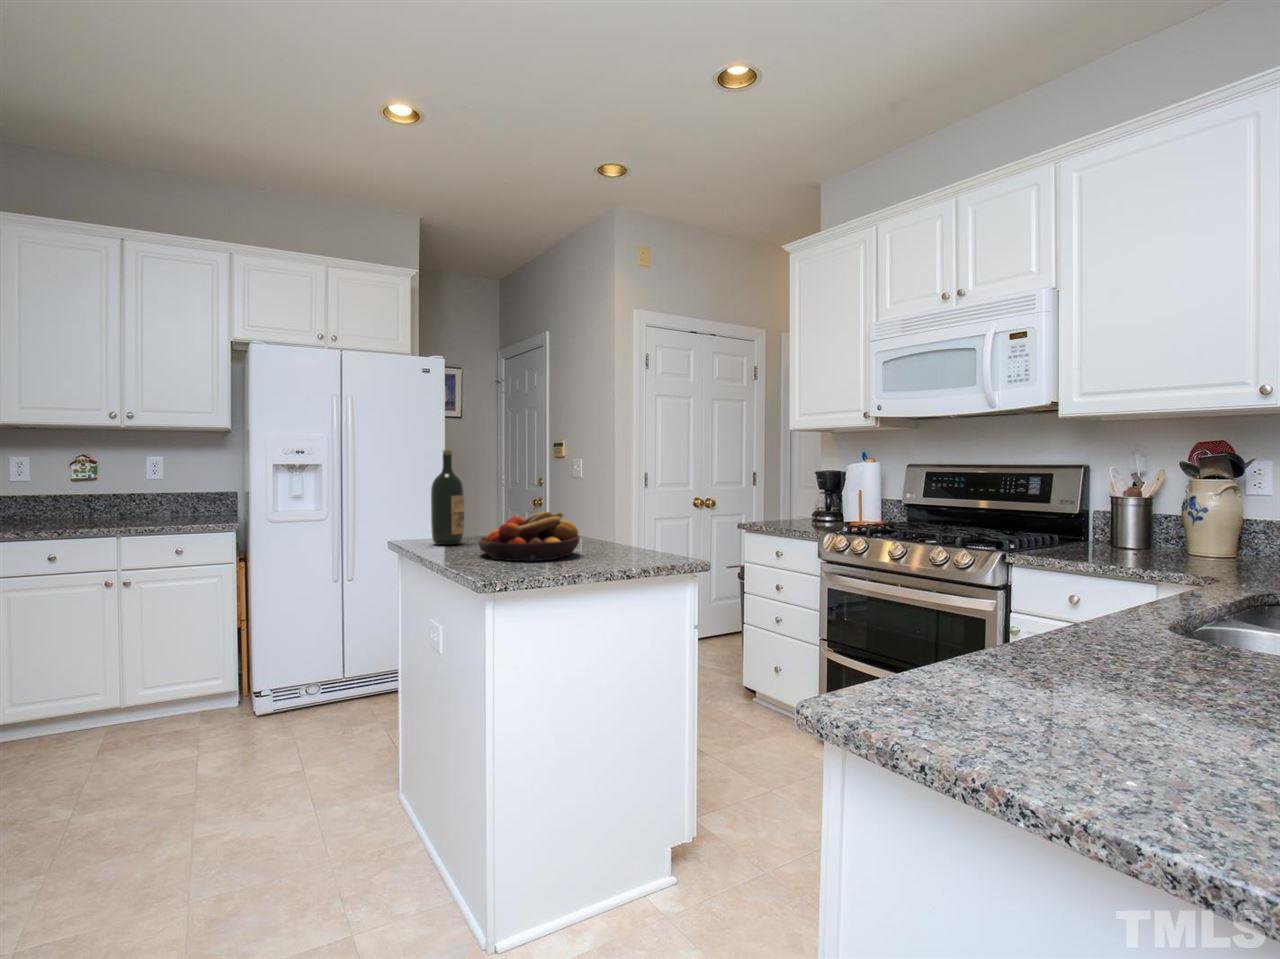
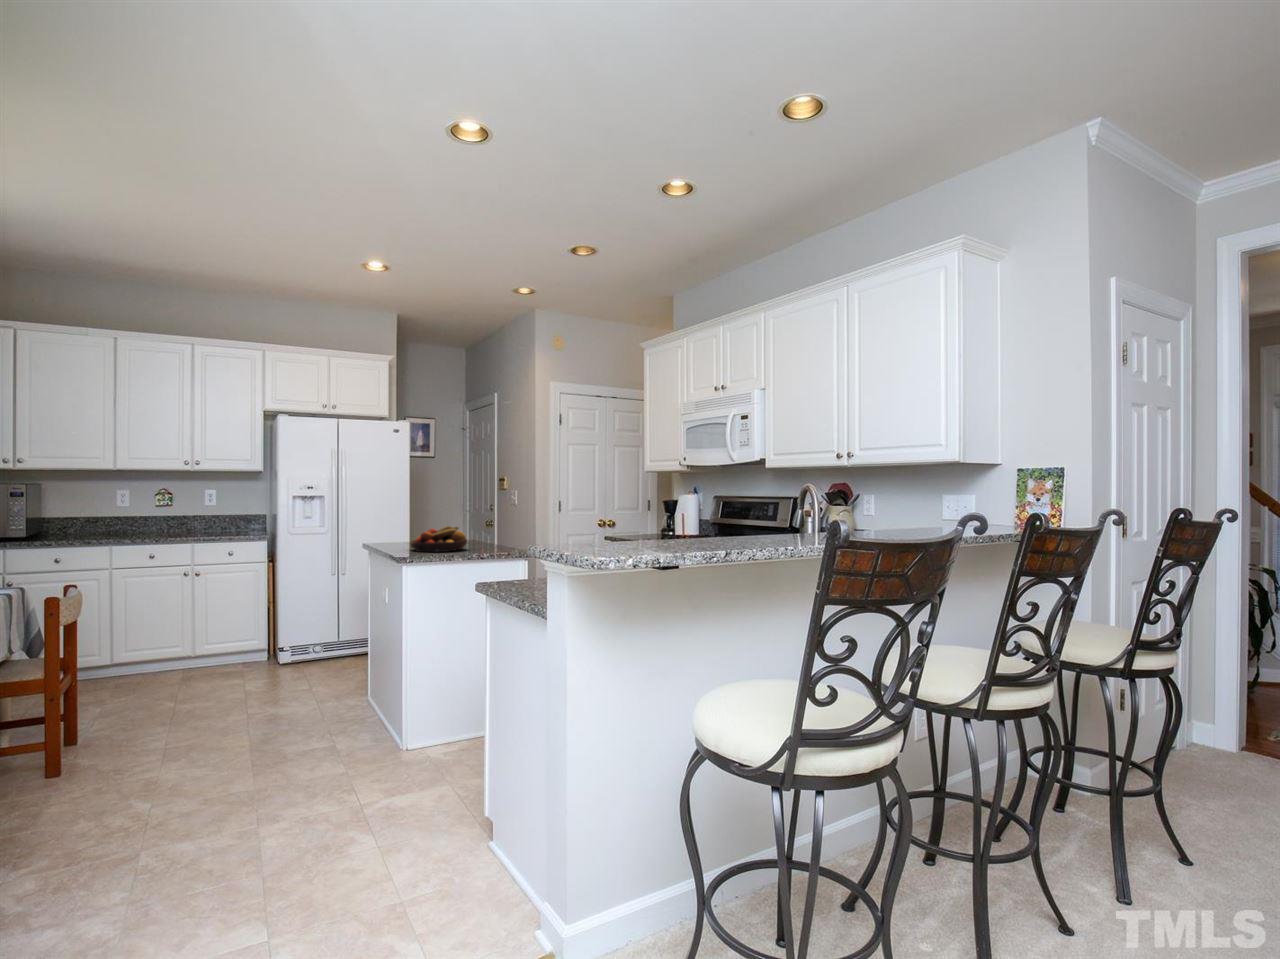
wine bottle: present [431,450,464,545] -> none [388,491,407,546]

